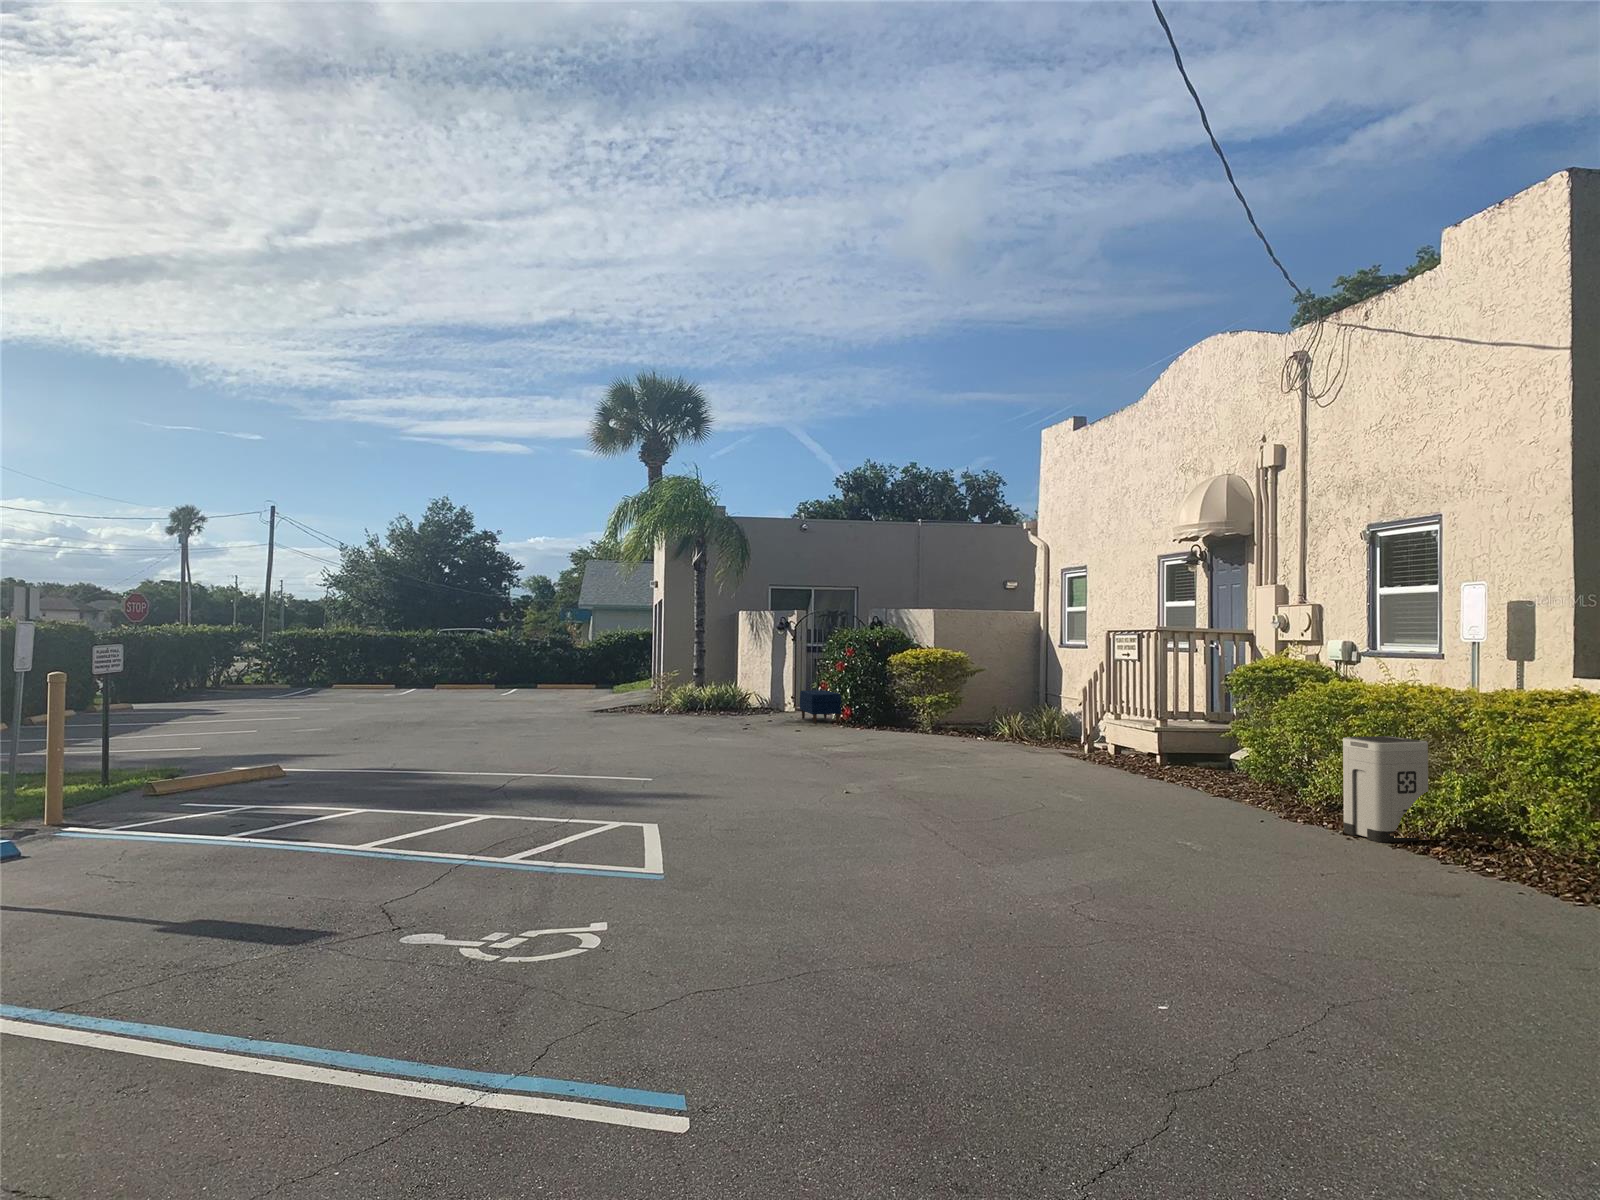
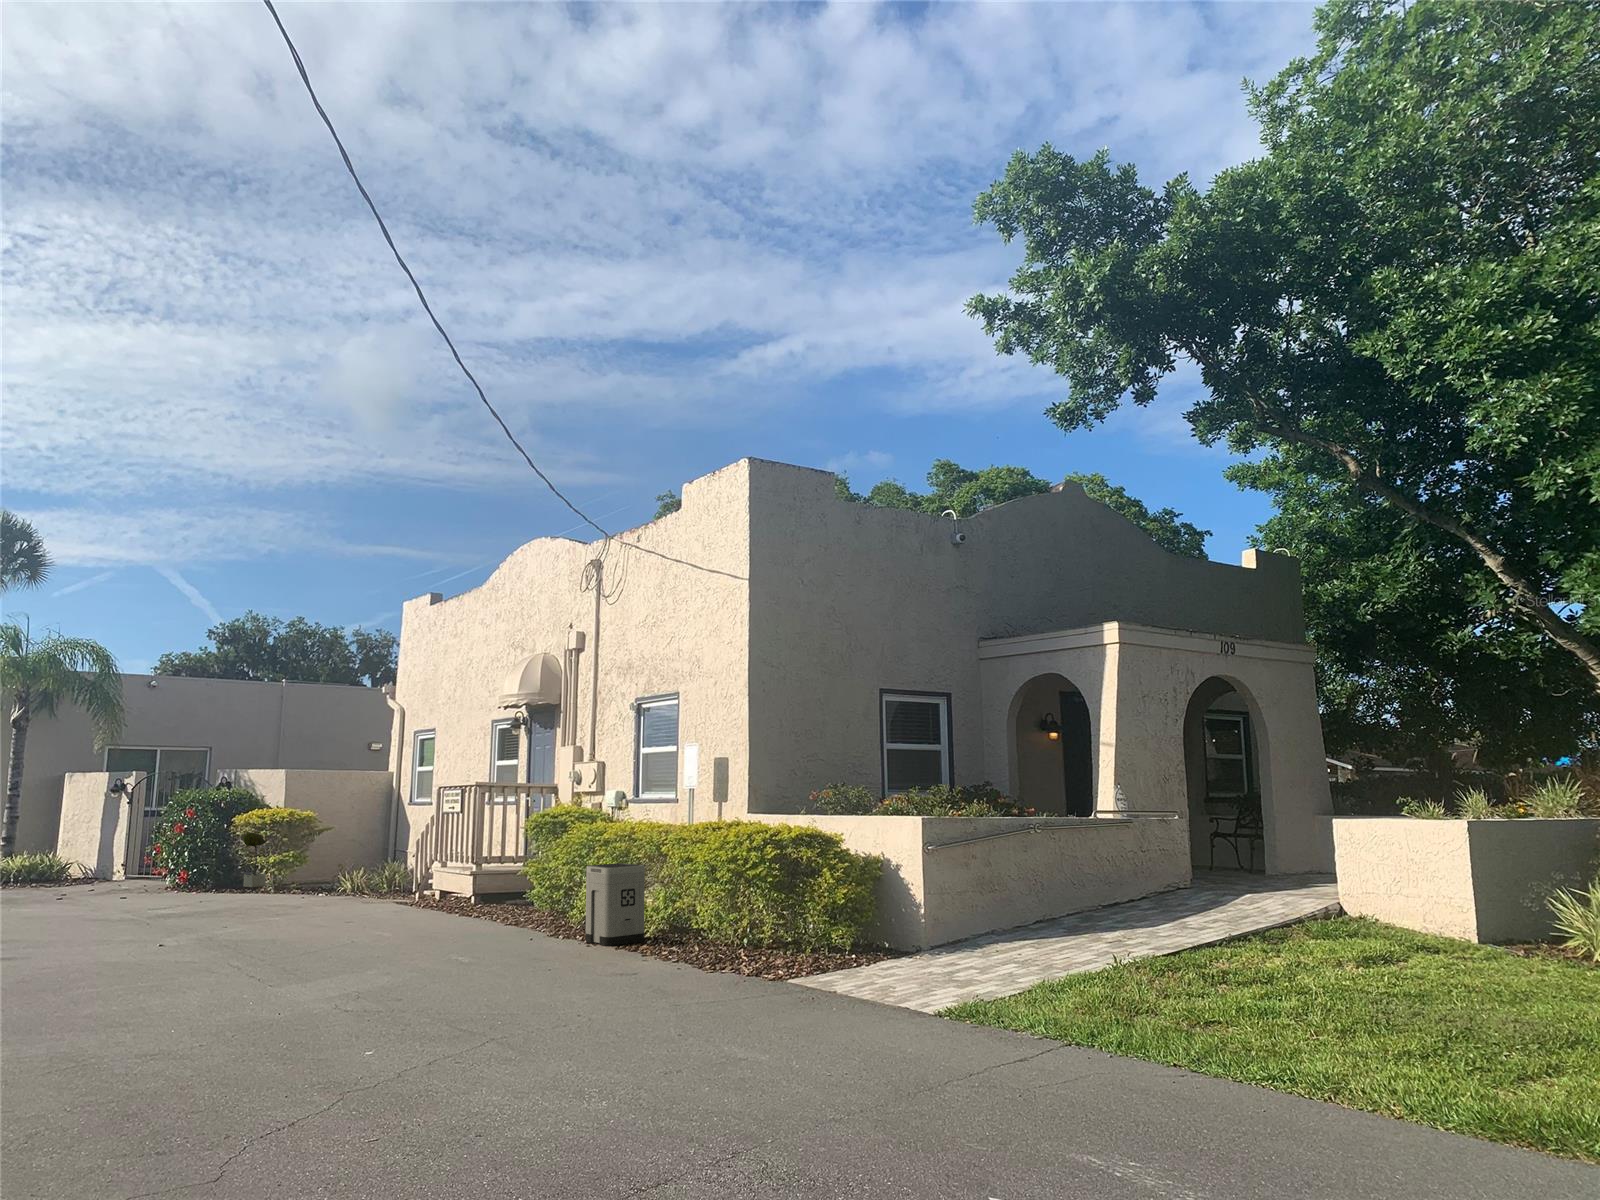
potted tree: none [903,672,926,728] -> present [243,832,266,887]
bench: present [800,690,841,724] -> none [127,854,175,889]

